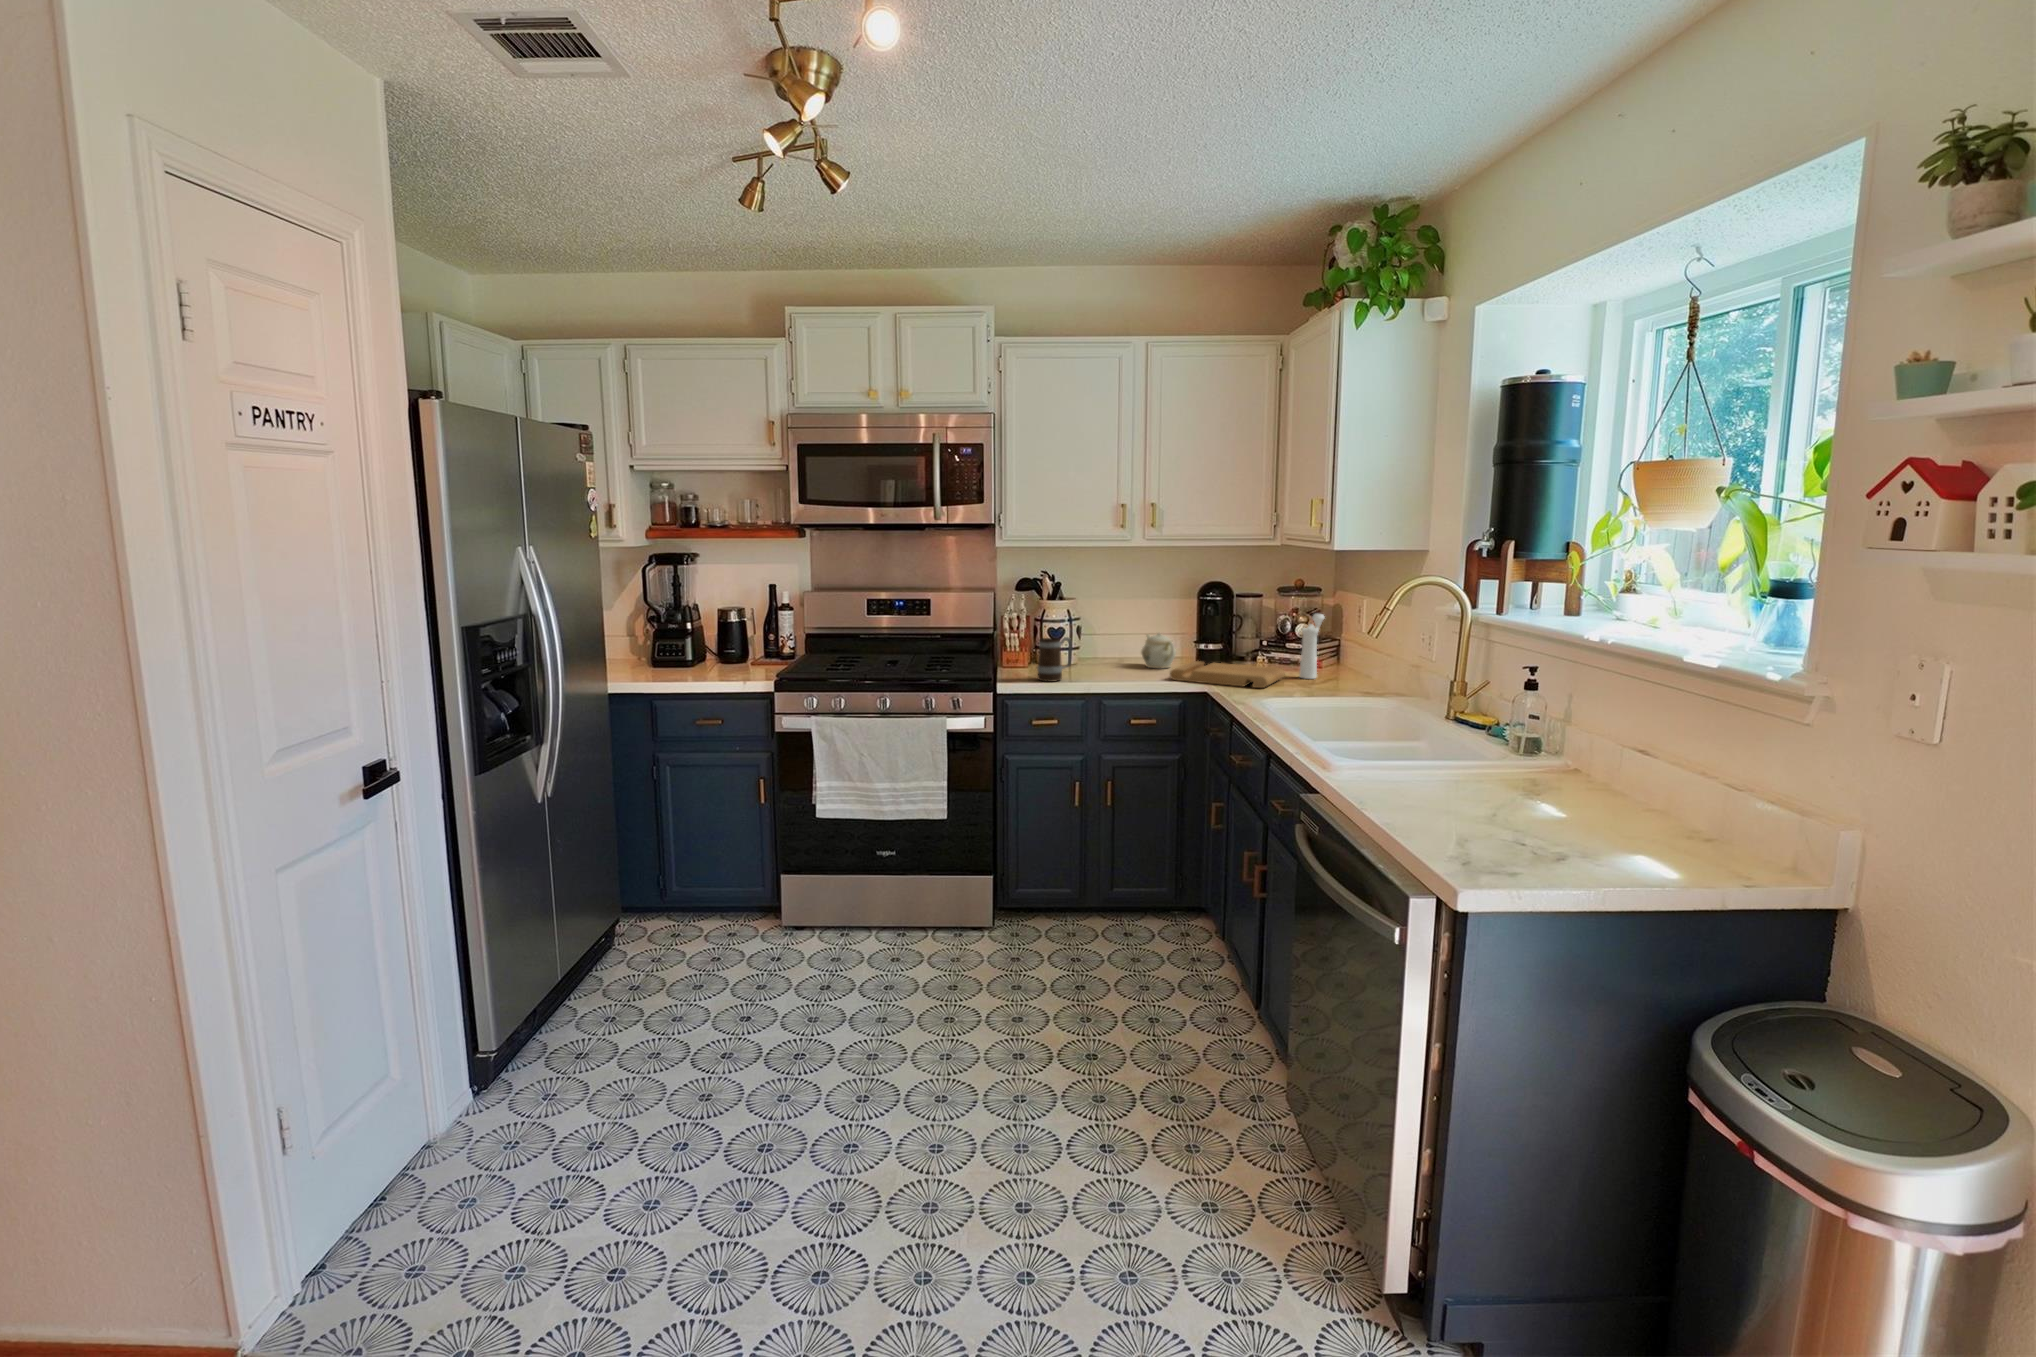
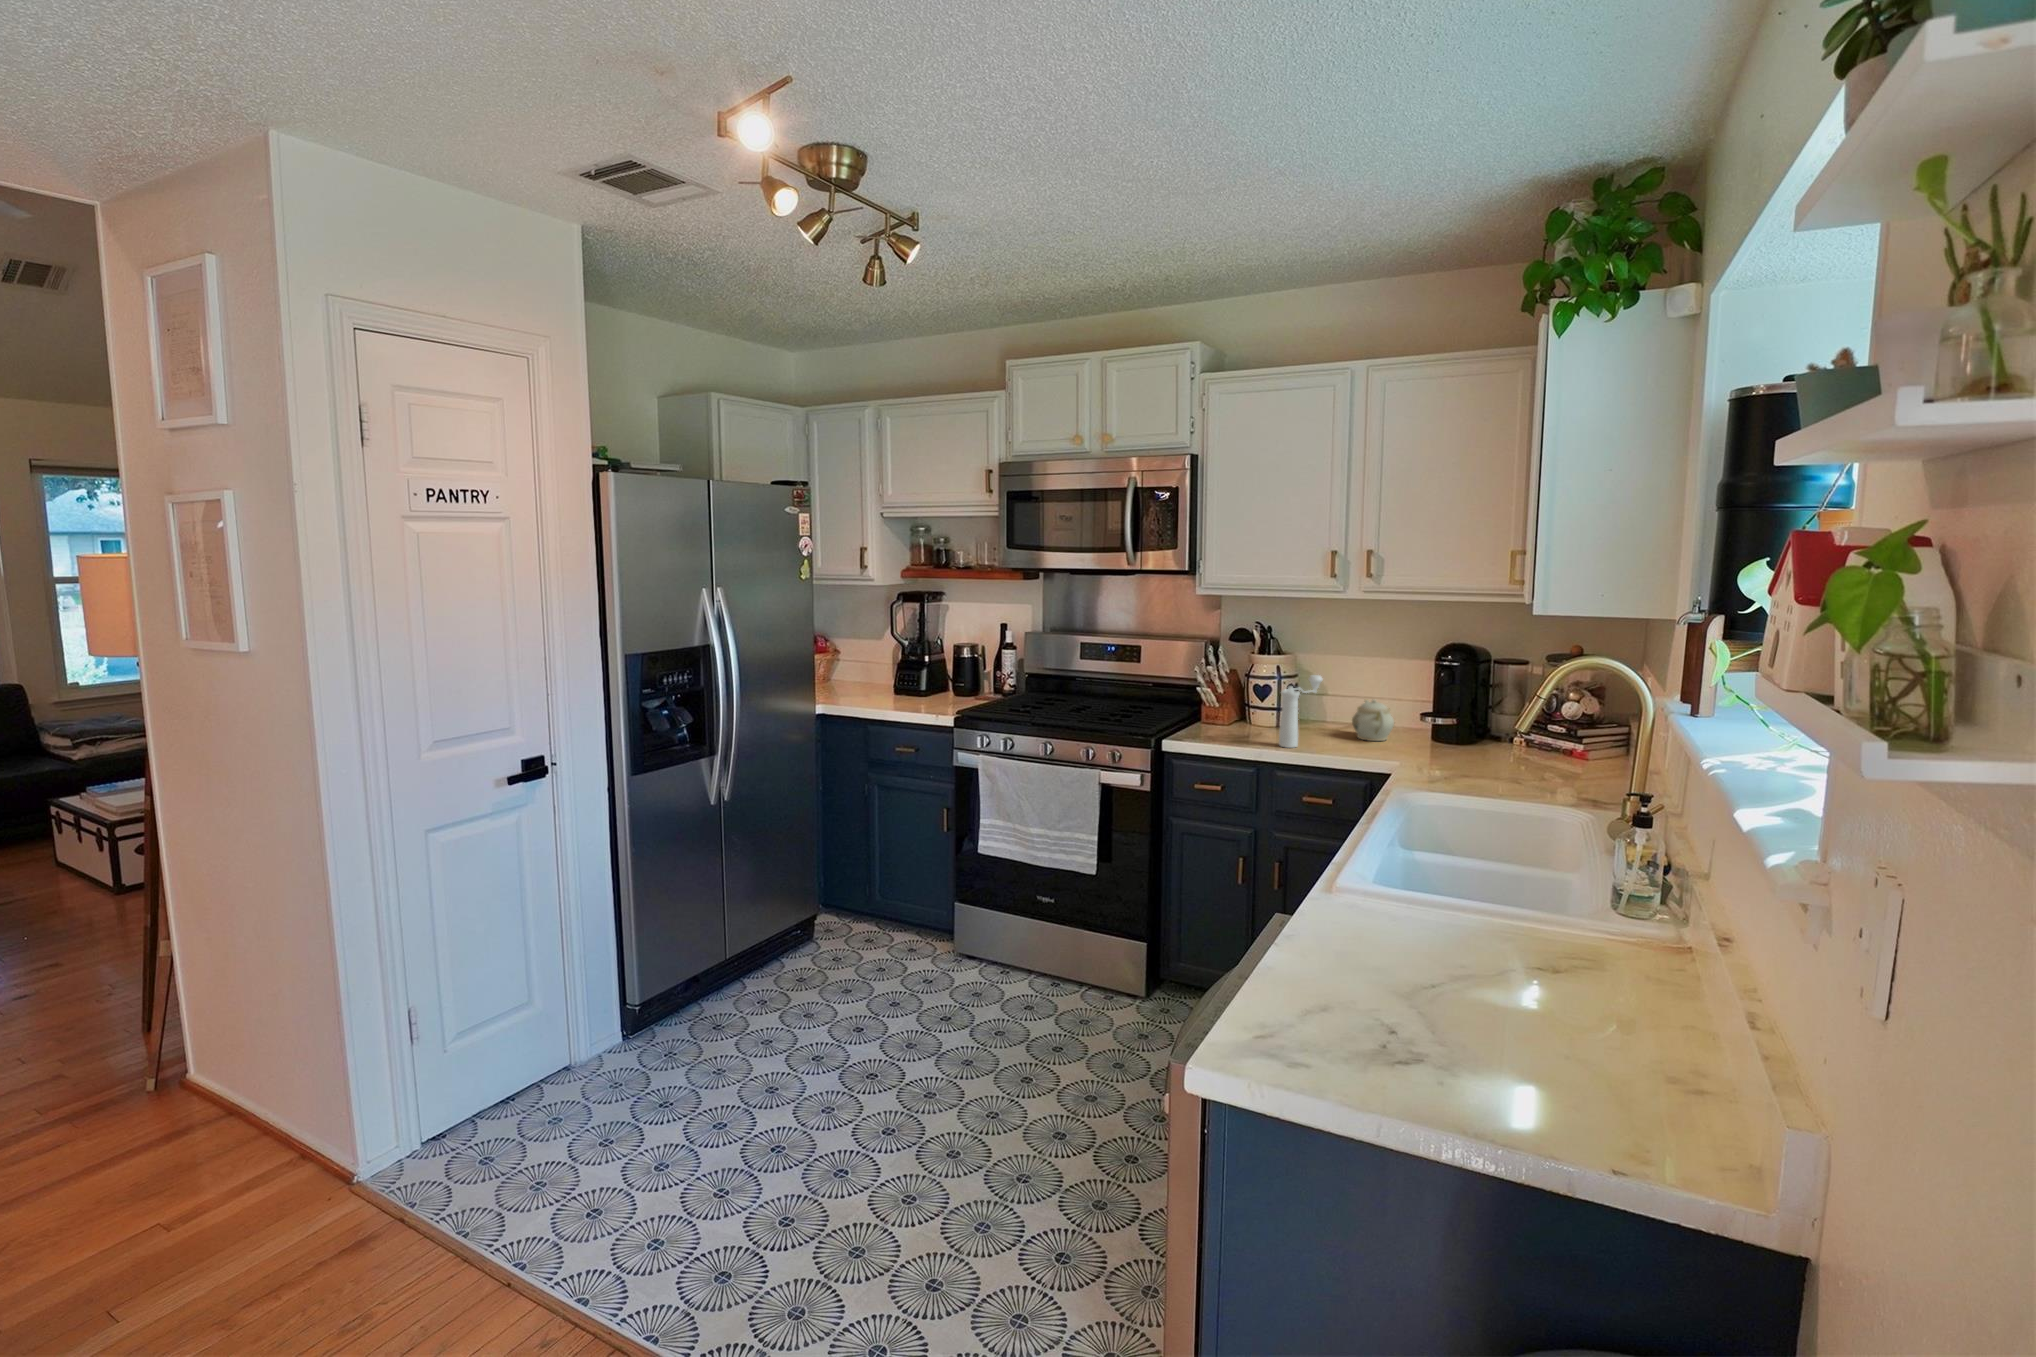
pepper mill: present [1300,614,1324,679] -> present [1279,675,1322,748]
mug: present [1037,637,1072,682] -> none [1206,697,1247,745]
cutting board: present [1170,661,1285,688] -> none [1359,737,1510,780]

